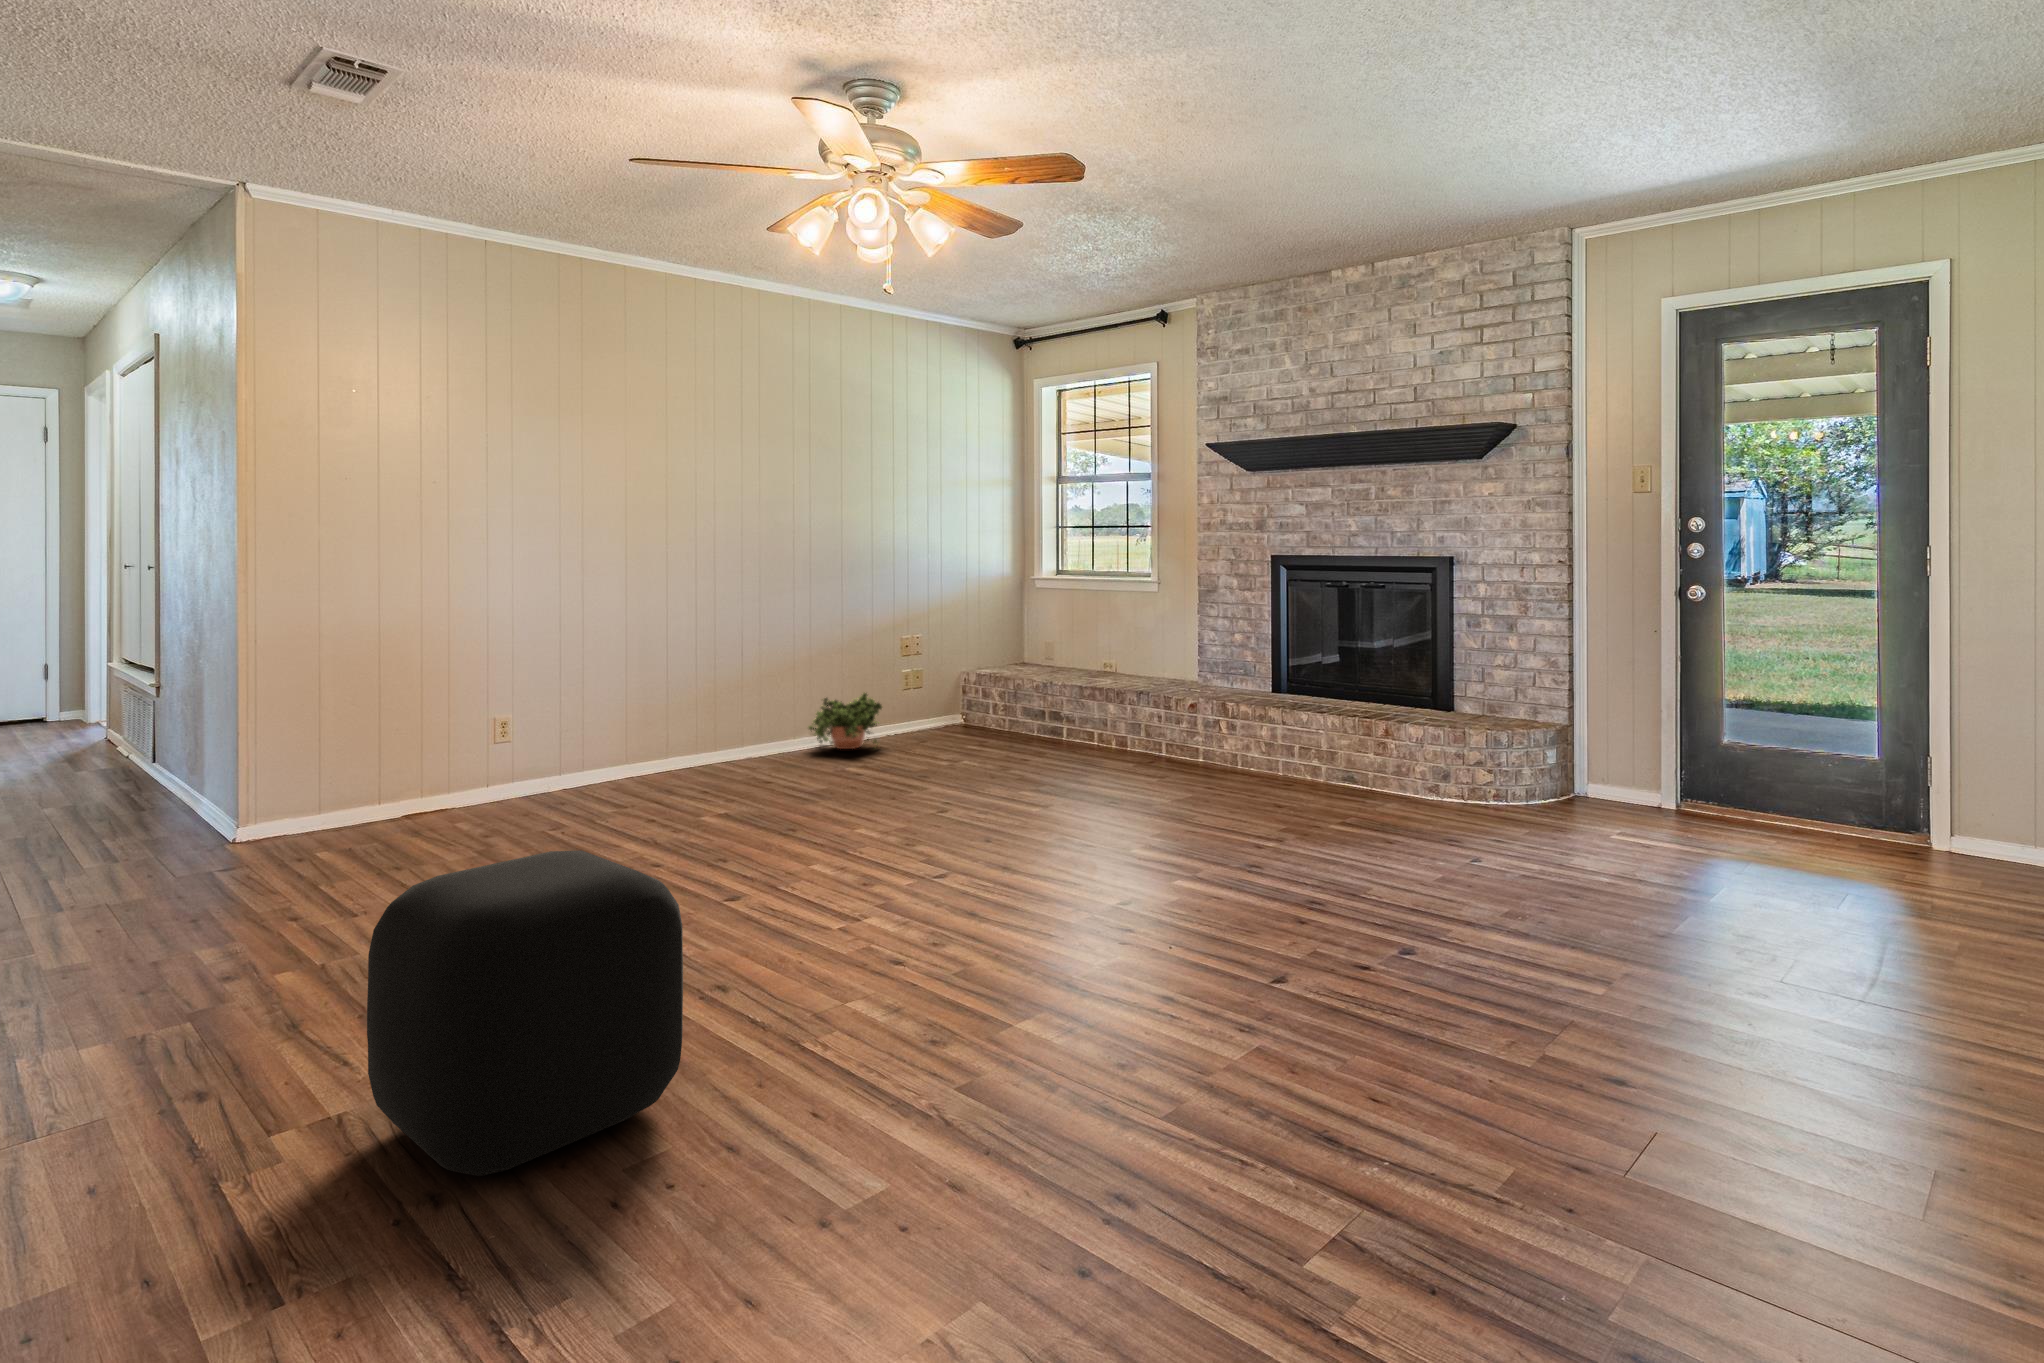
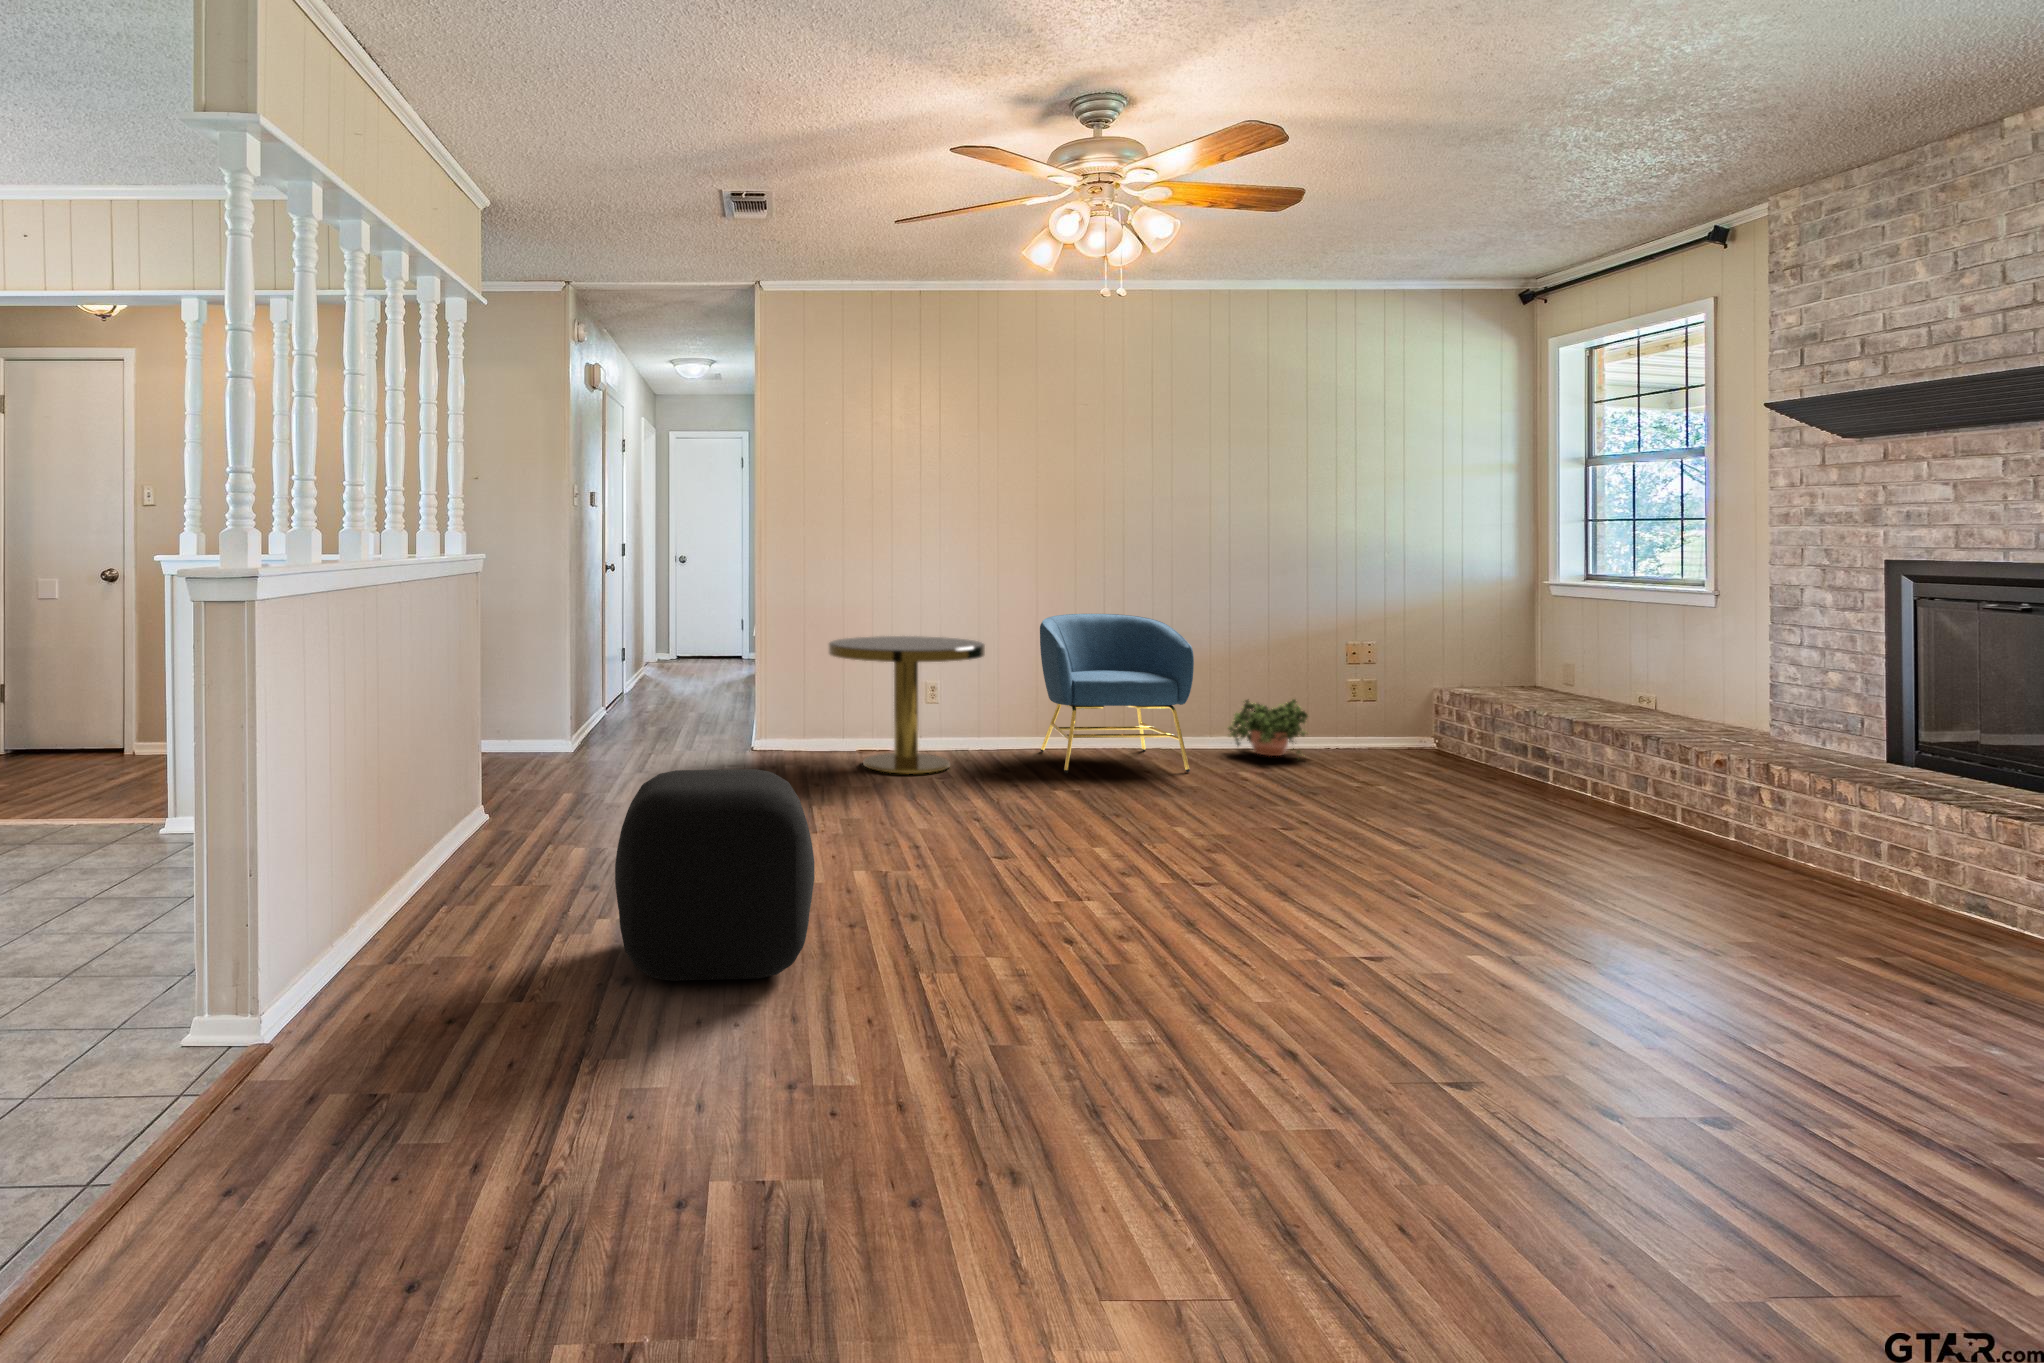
armchair: none [627,622,802,798] -> present [1040,614,1194,773]
side table: none [372,661,590,835] -> present [828,636,985,774]

